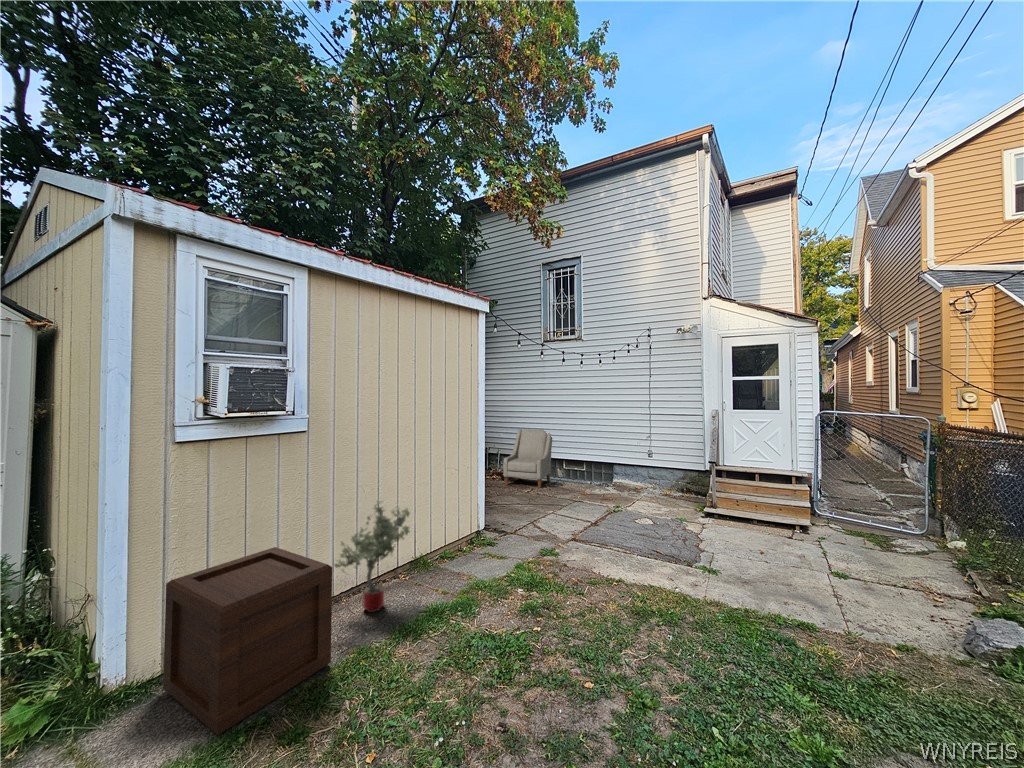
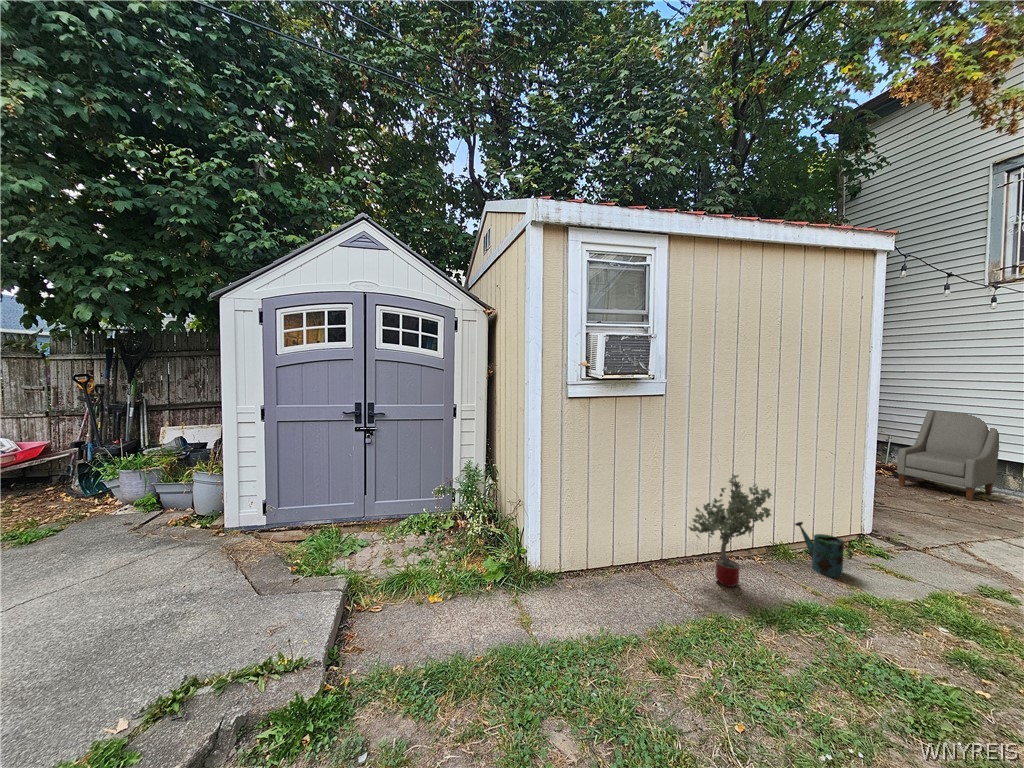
watering can: none [432,530,470,572] -> present [795,522,852,577]
wooden crate: present [163,547,332,735] -> none [563,497,694,635]

